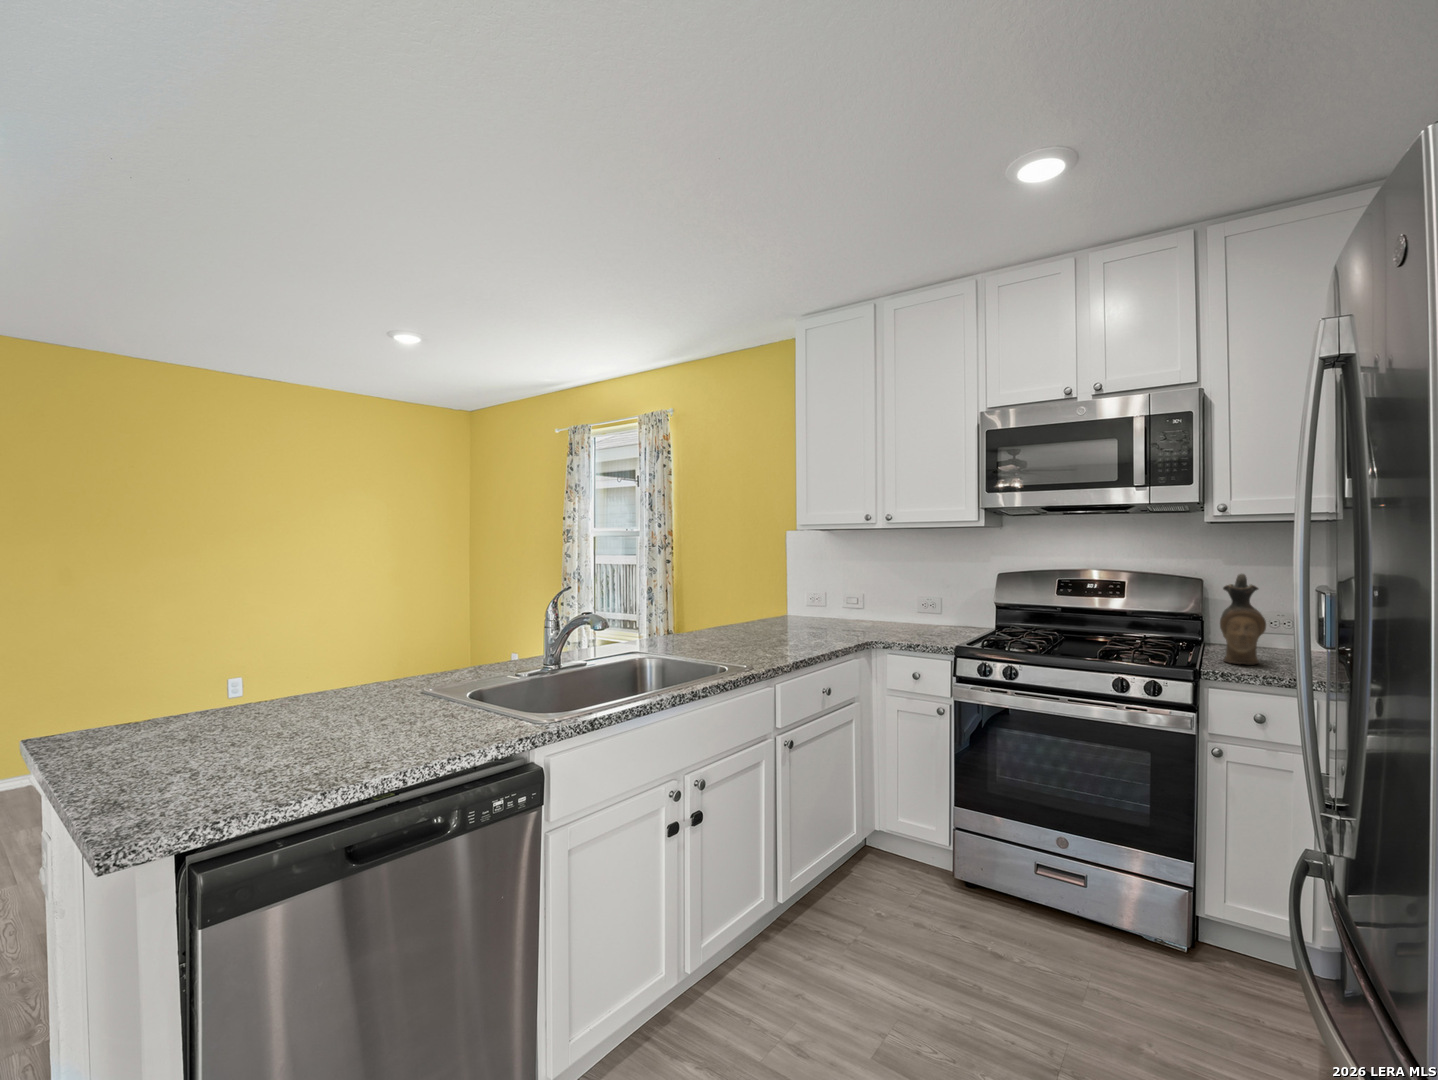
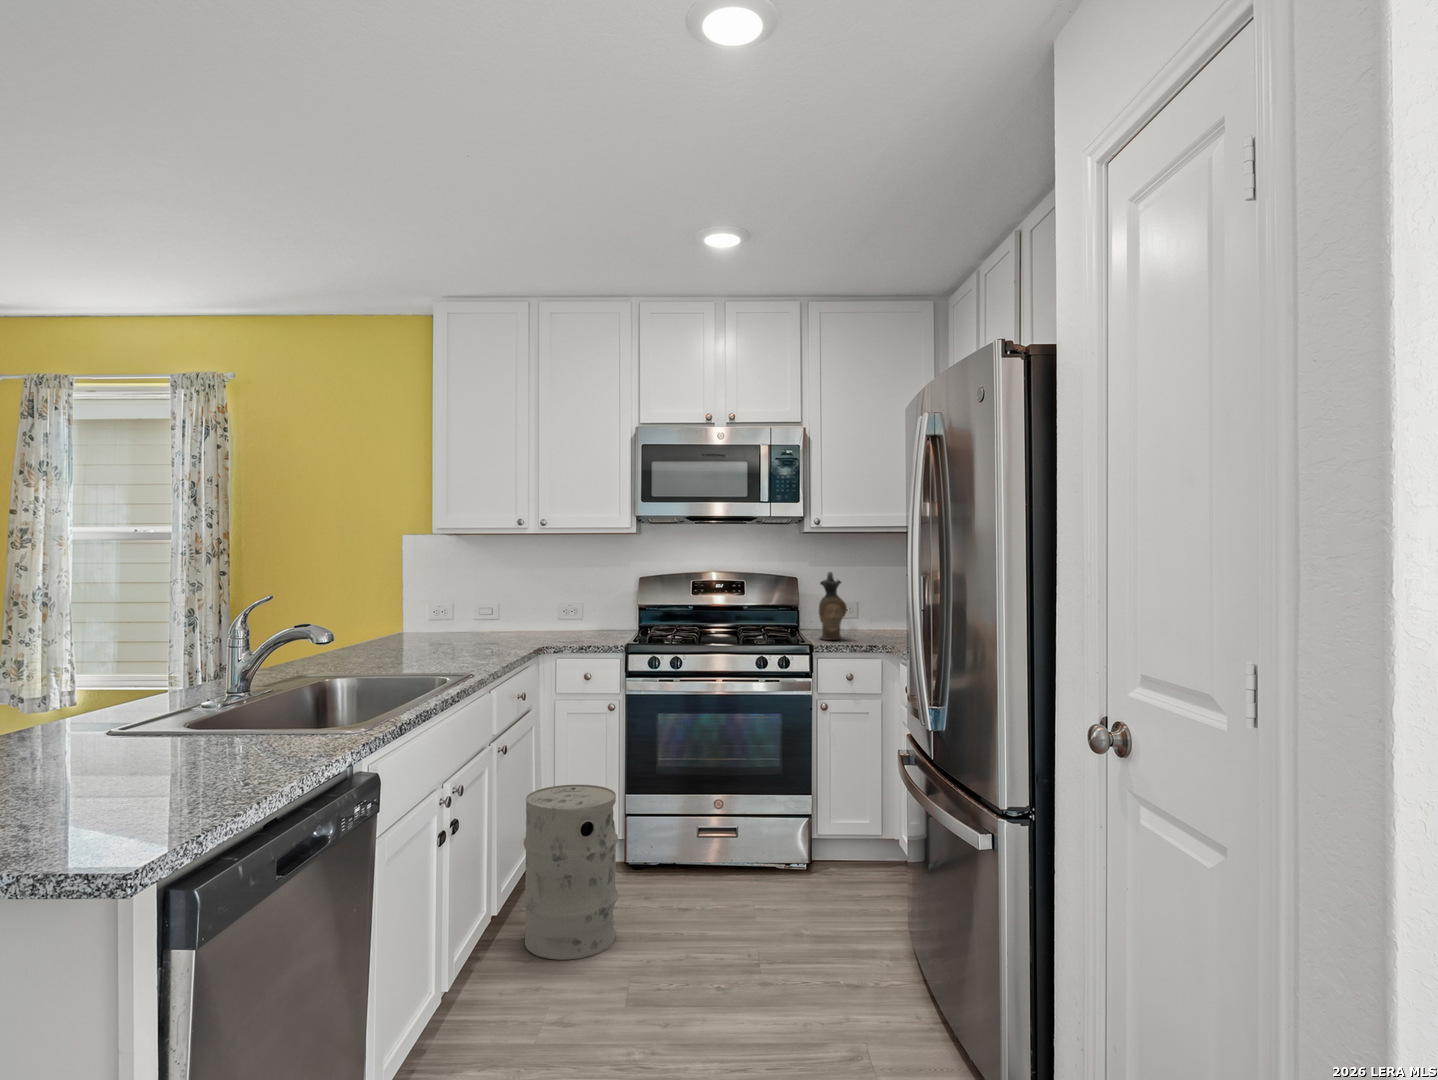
trash can: none [808,791,911,991] -> present [522,785,618,960]

